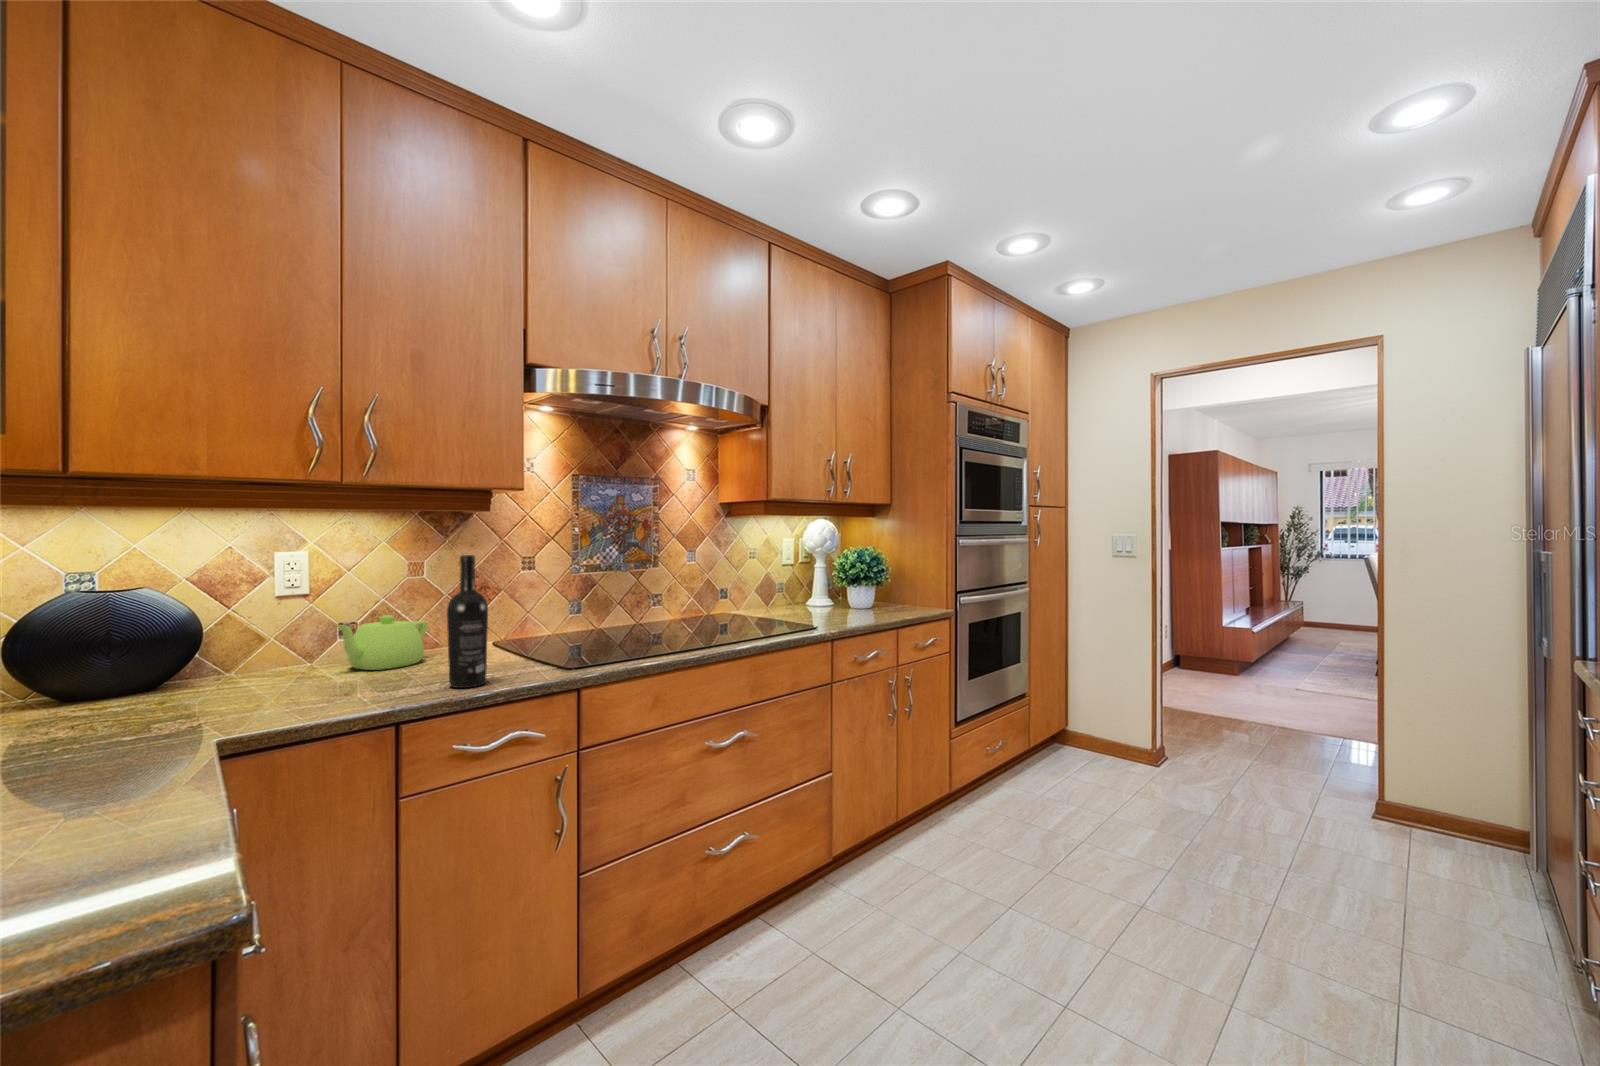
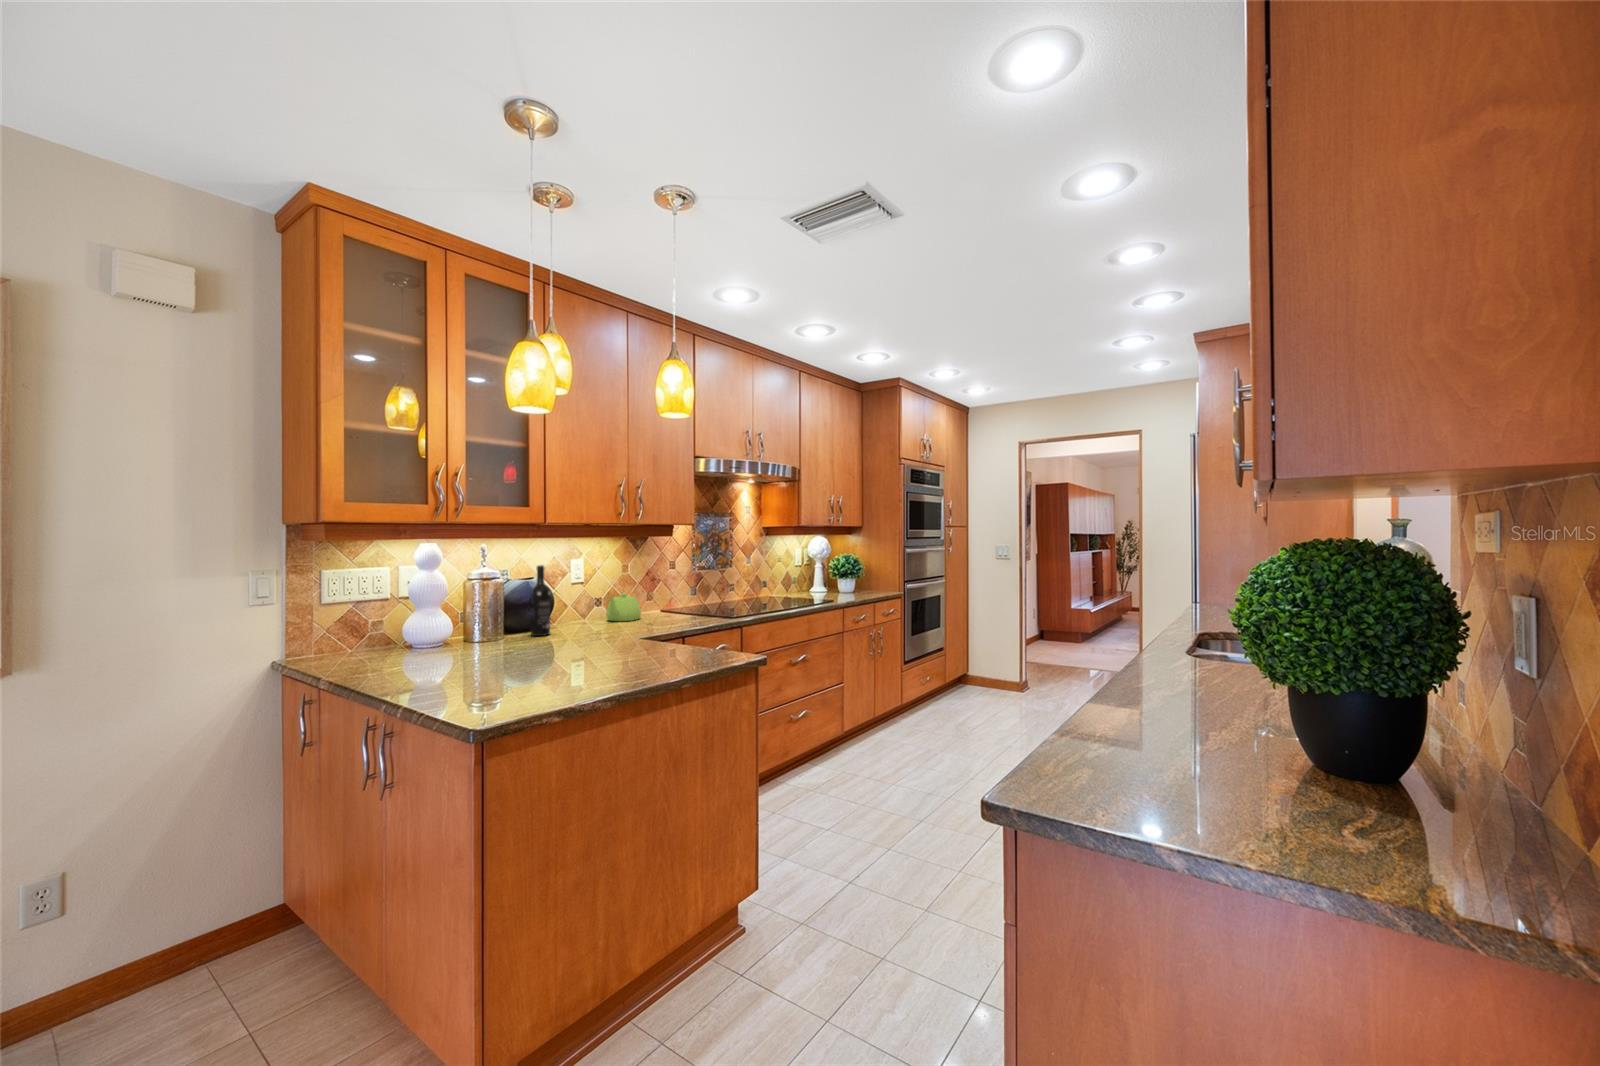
wine bottle: present [447,555,488,688] -> present [531,565,551,636]

